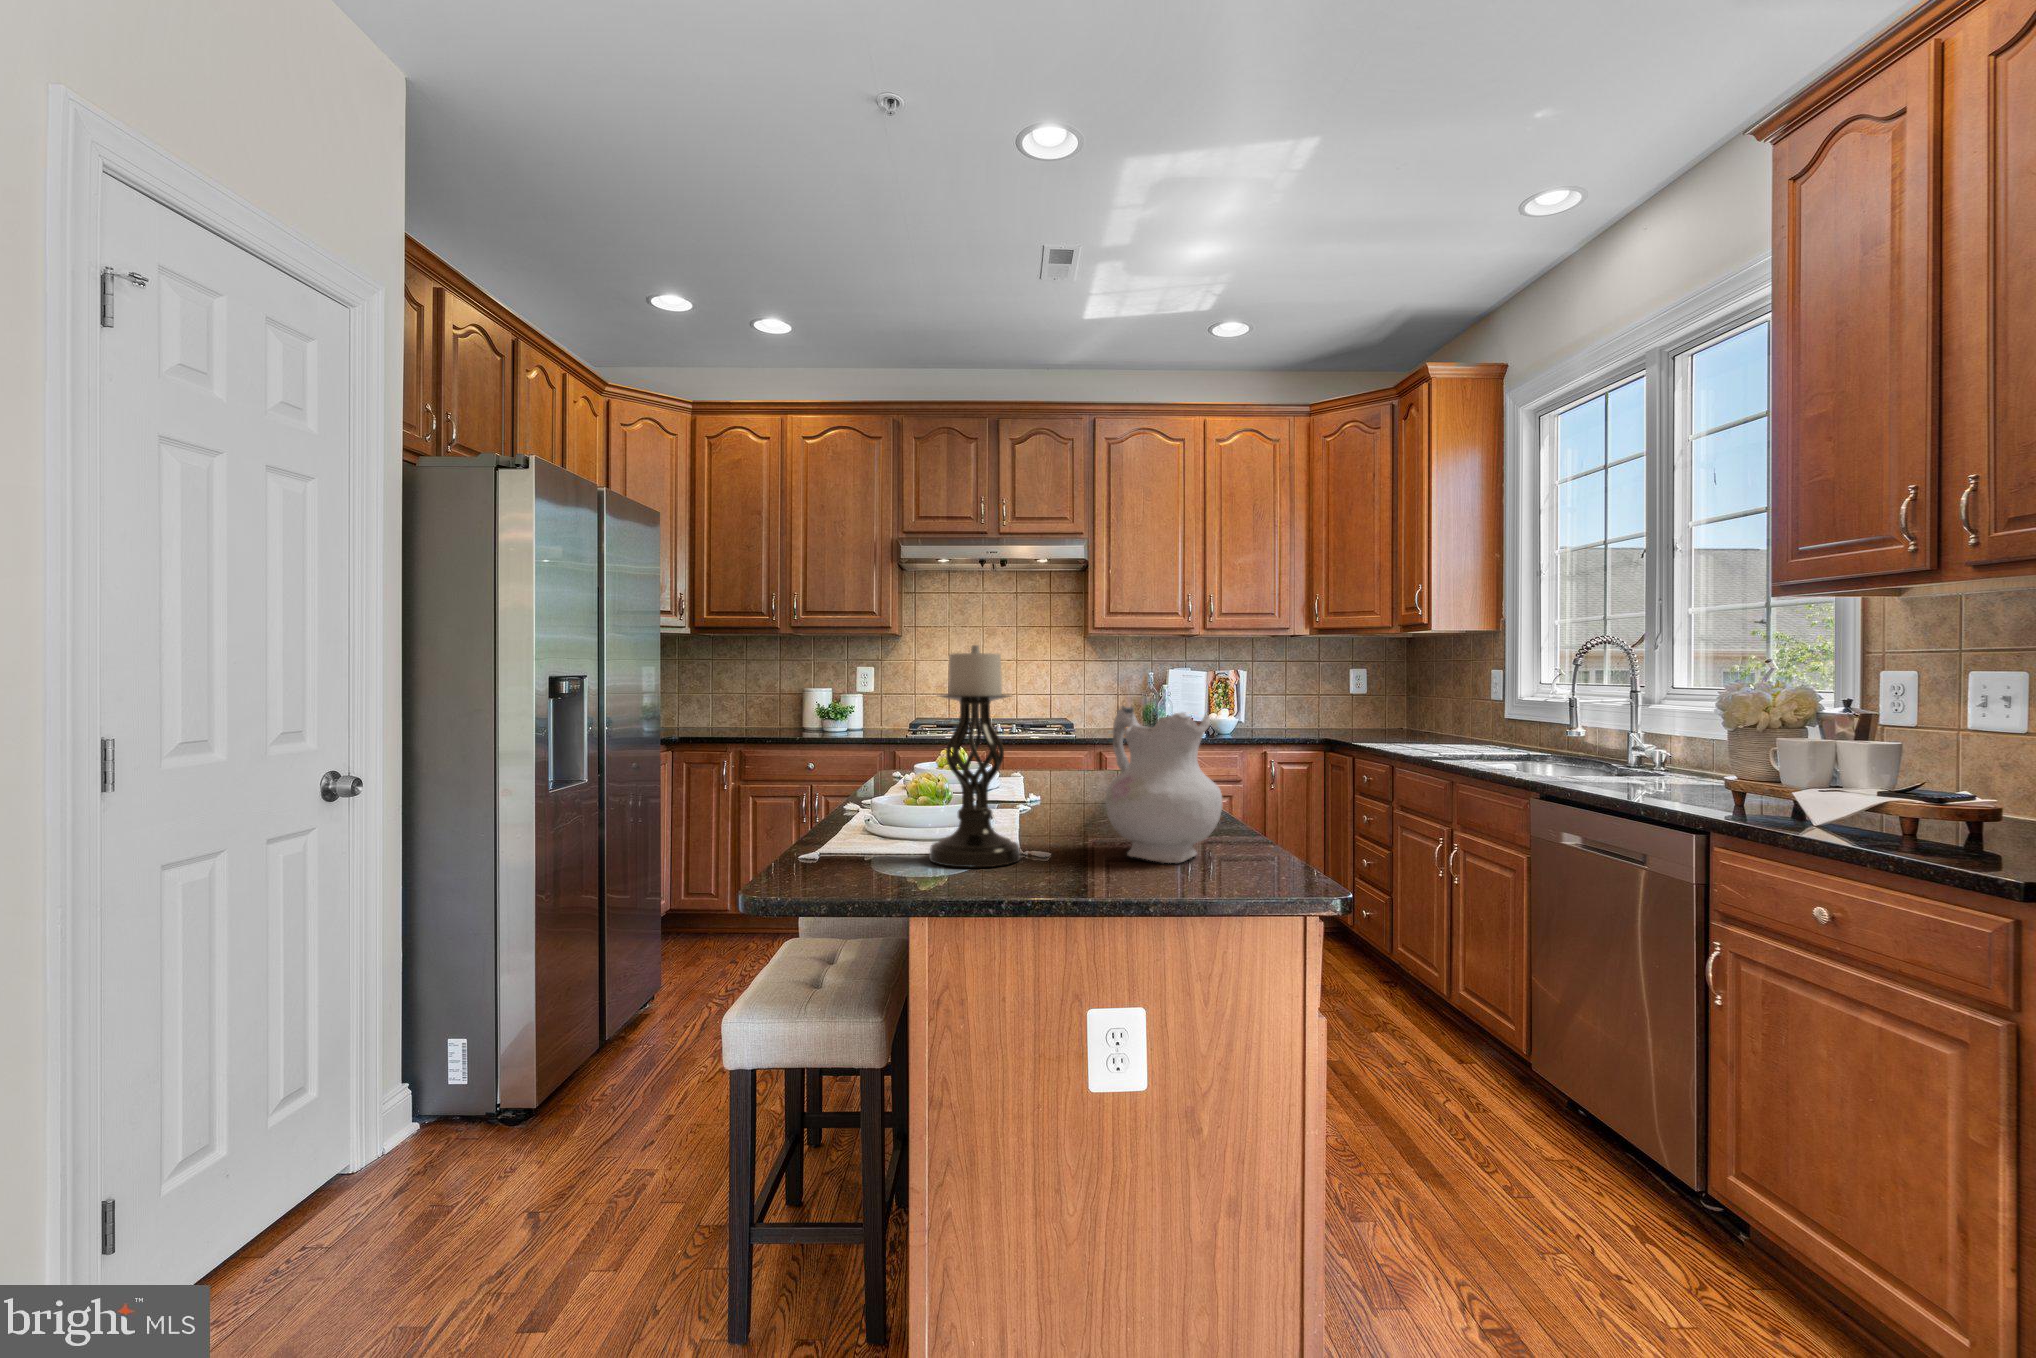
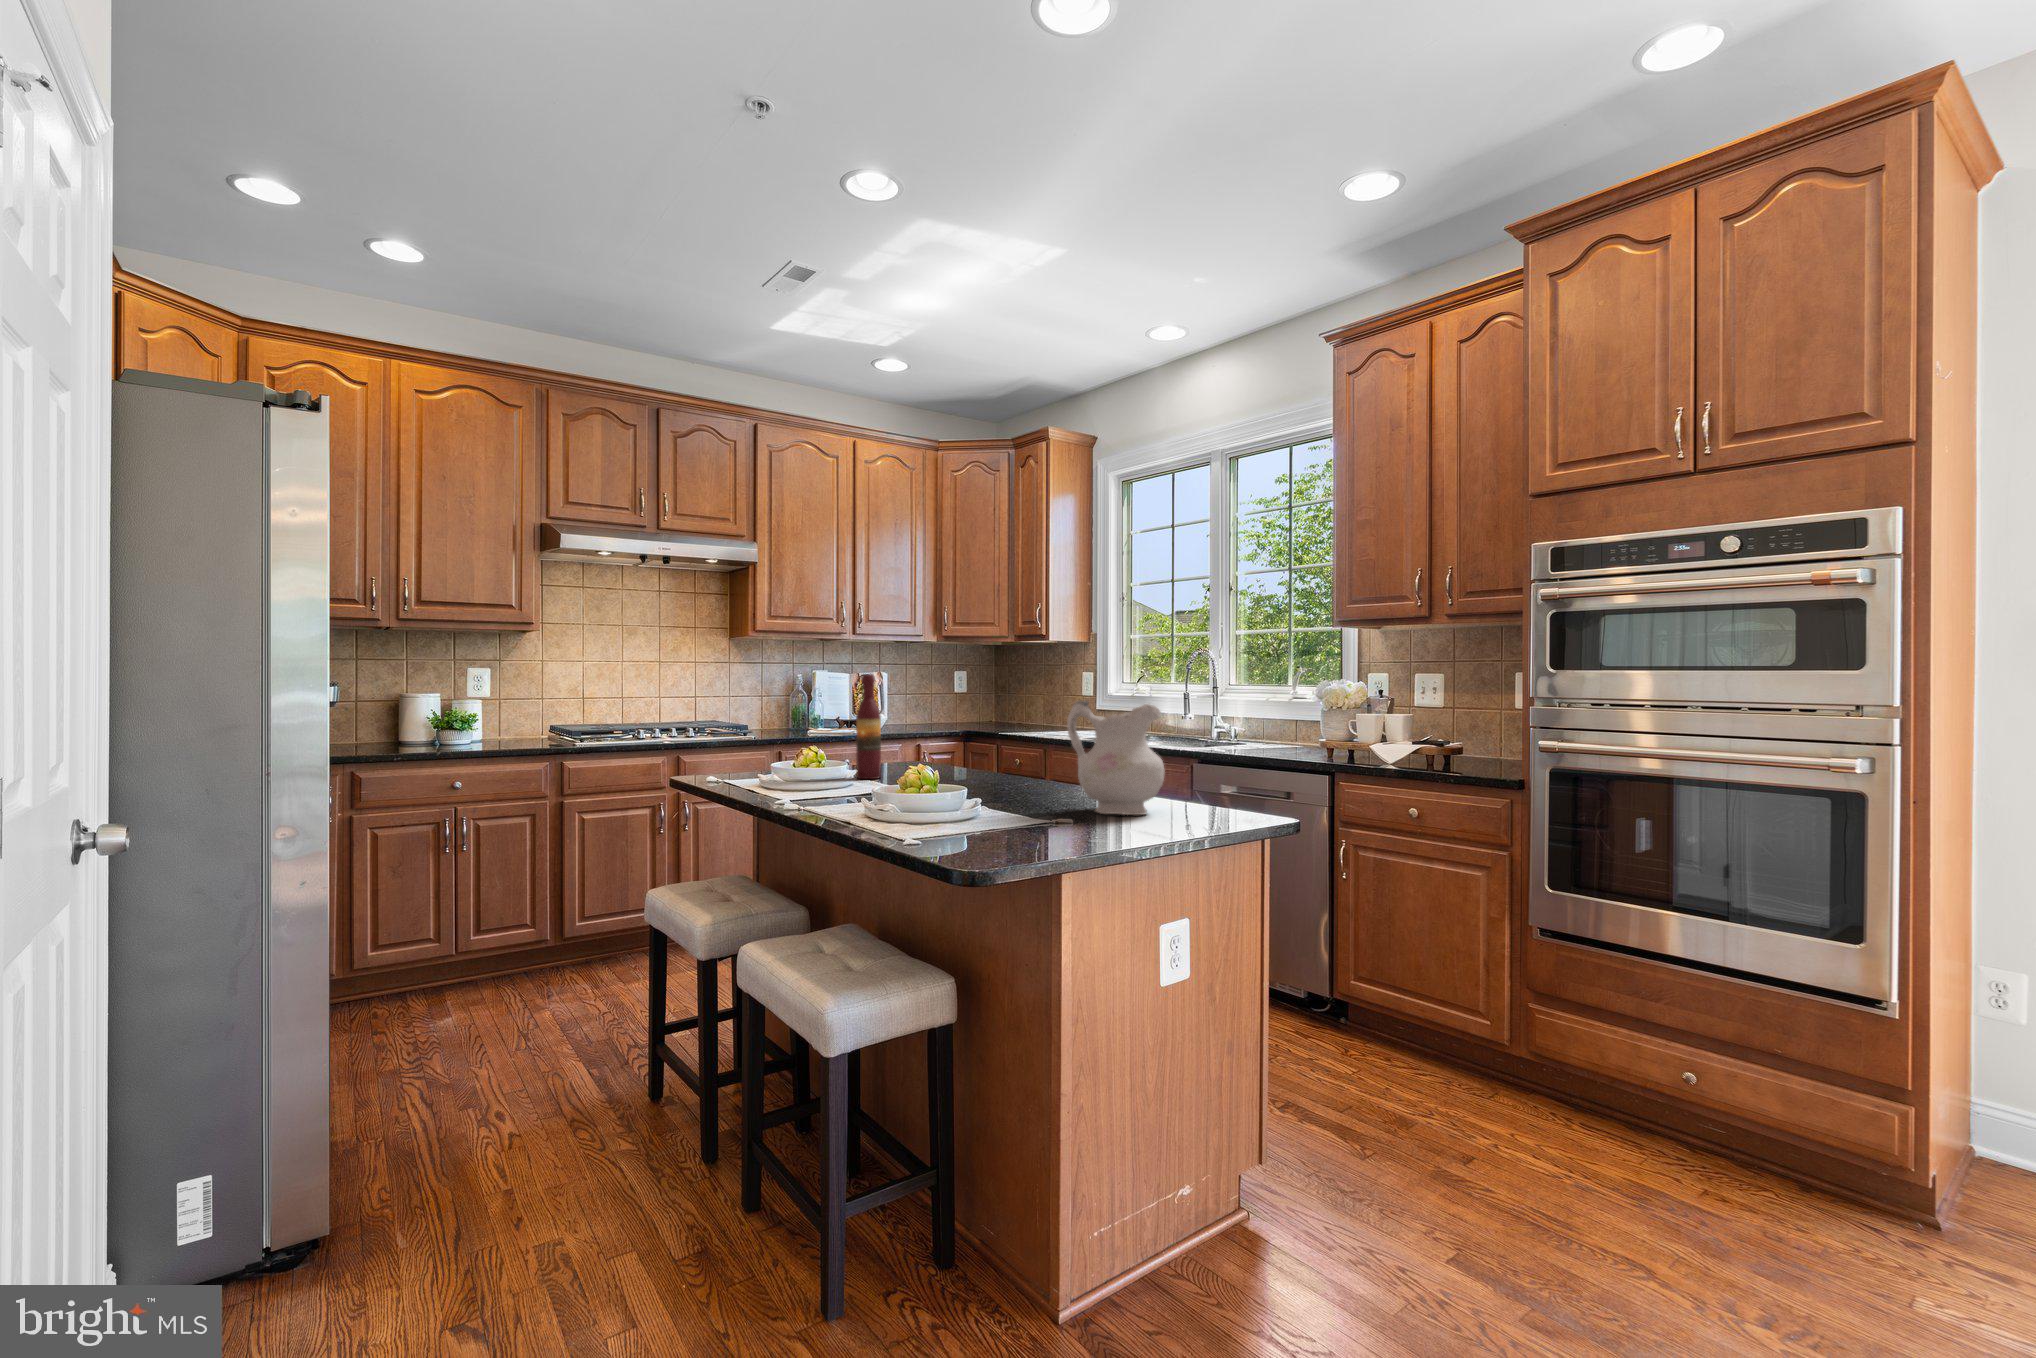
candle holder: present [929,645,1021,868] -> none [972,653,1046,833]
wine bottle: none [1024,671,1050,788] -> present [856,674,881,779]

